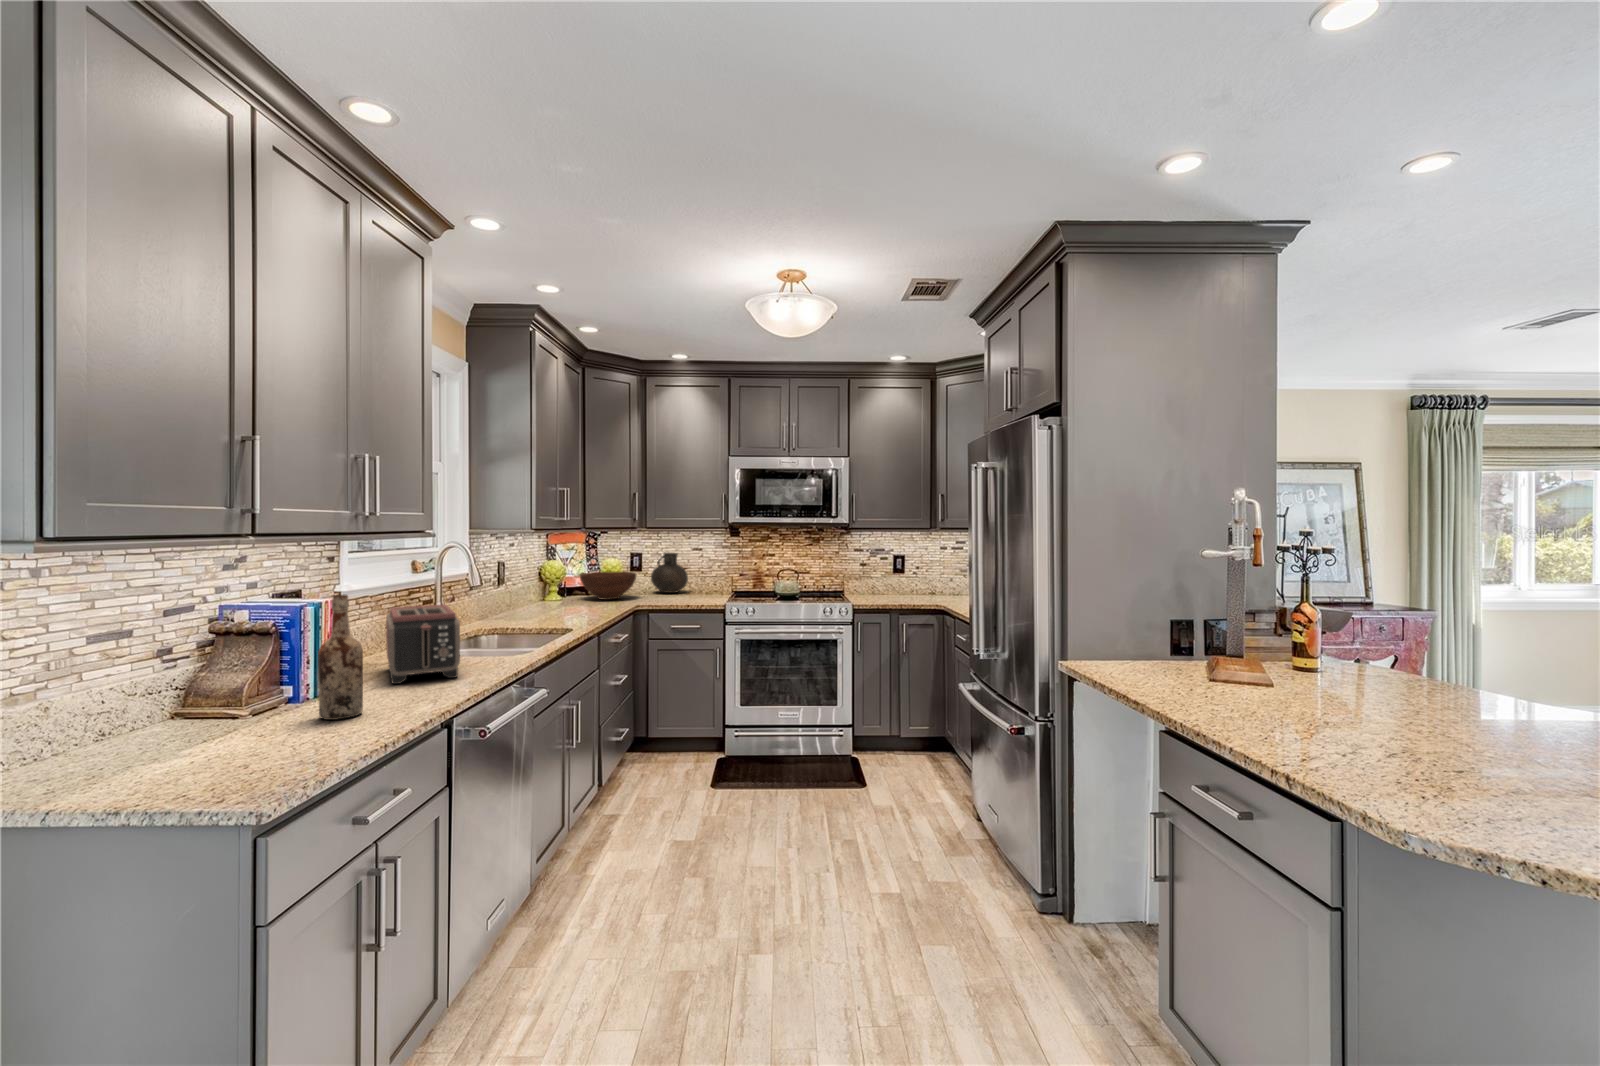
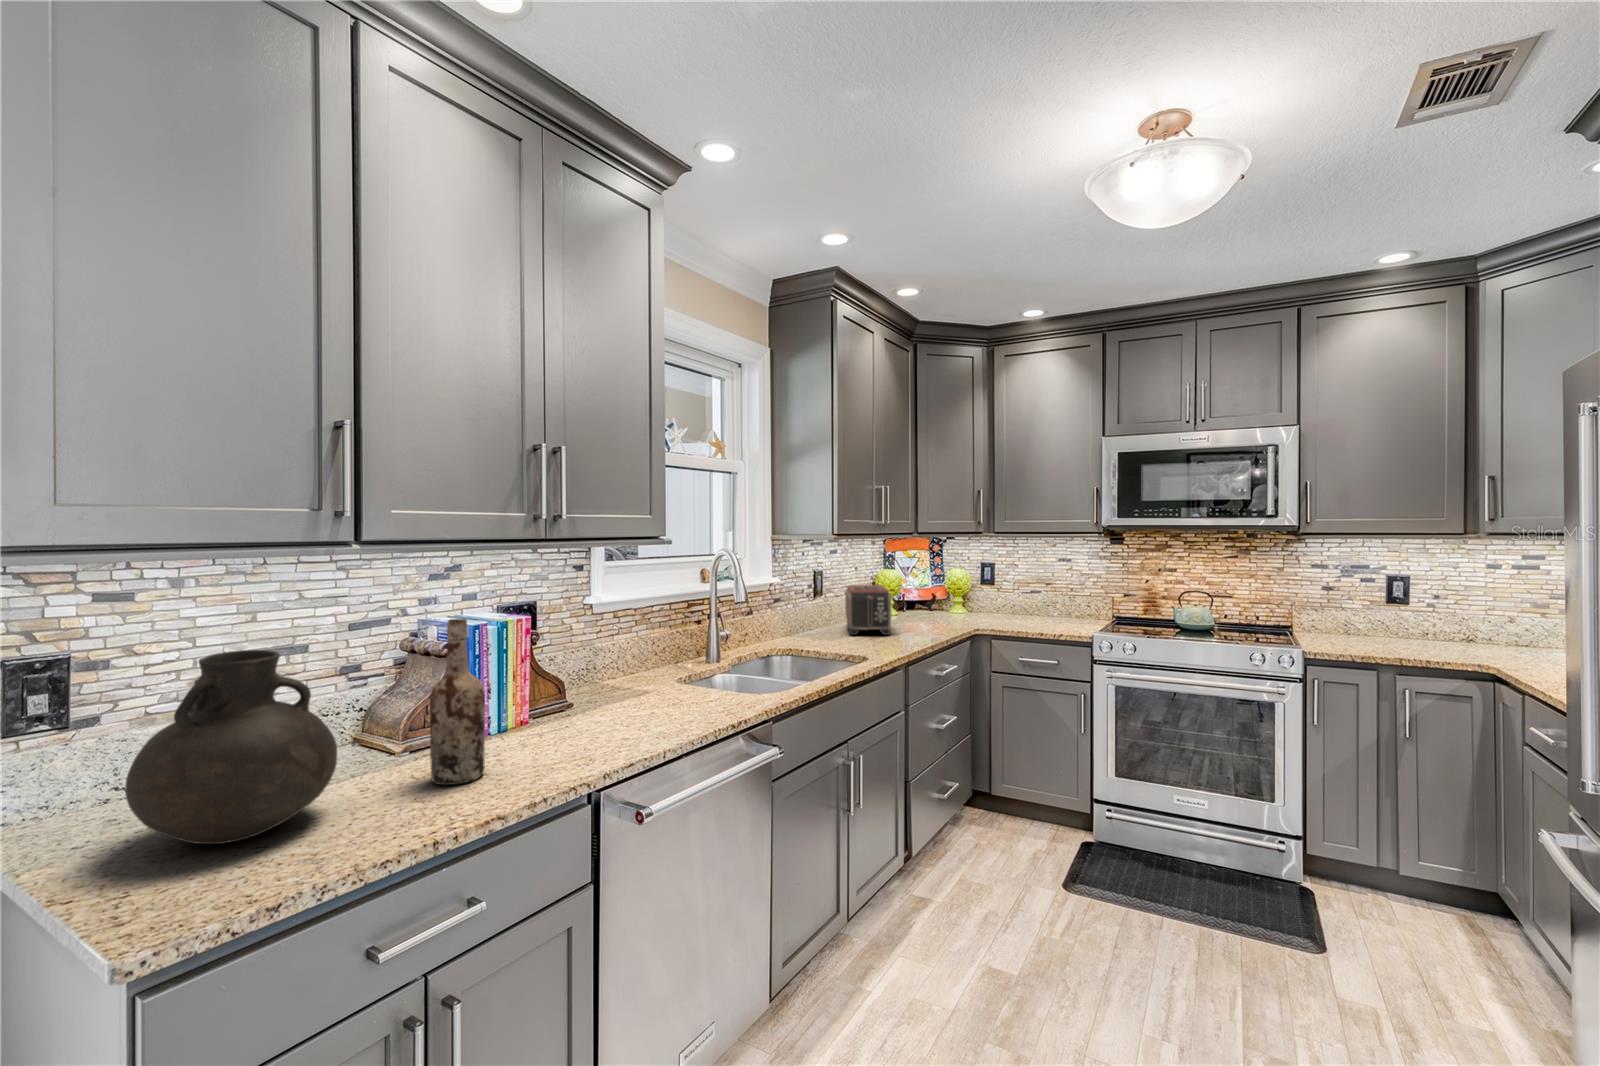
vase: present [651,553,688,593] -> present [125,650,337,844]
fruit bowl: present [580,572,637,600] -> none [909,584,976,618]
toaster: present [386,604,460,684] -> present [845,585,891,635]

